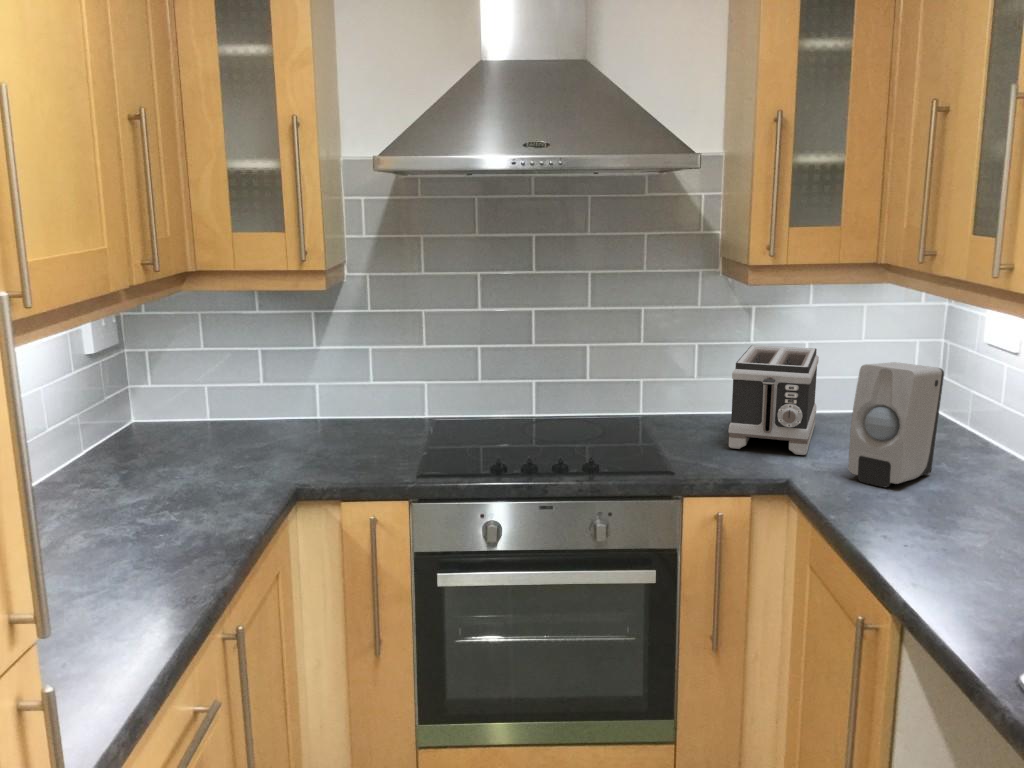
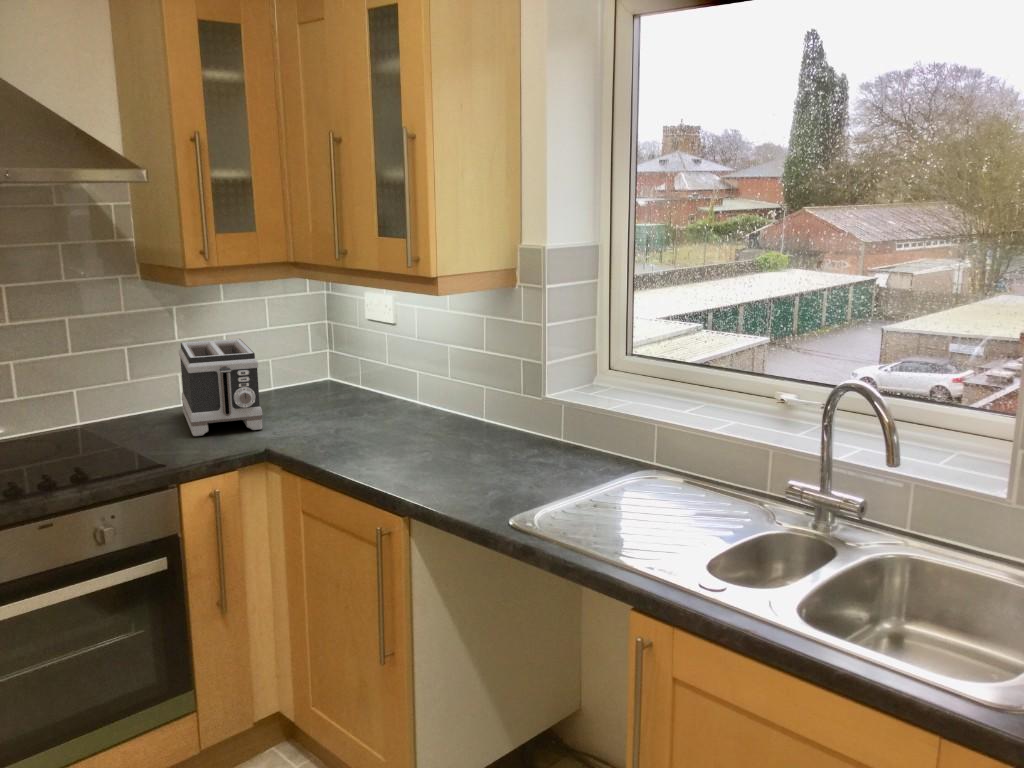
soap dispenser: present [848,362,944,487] -> none [306,340,363,439]

